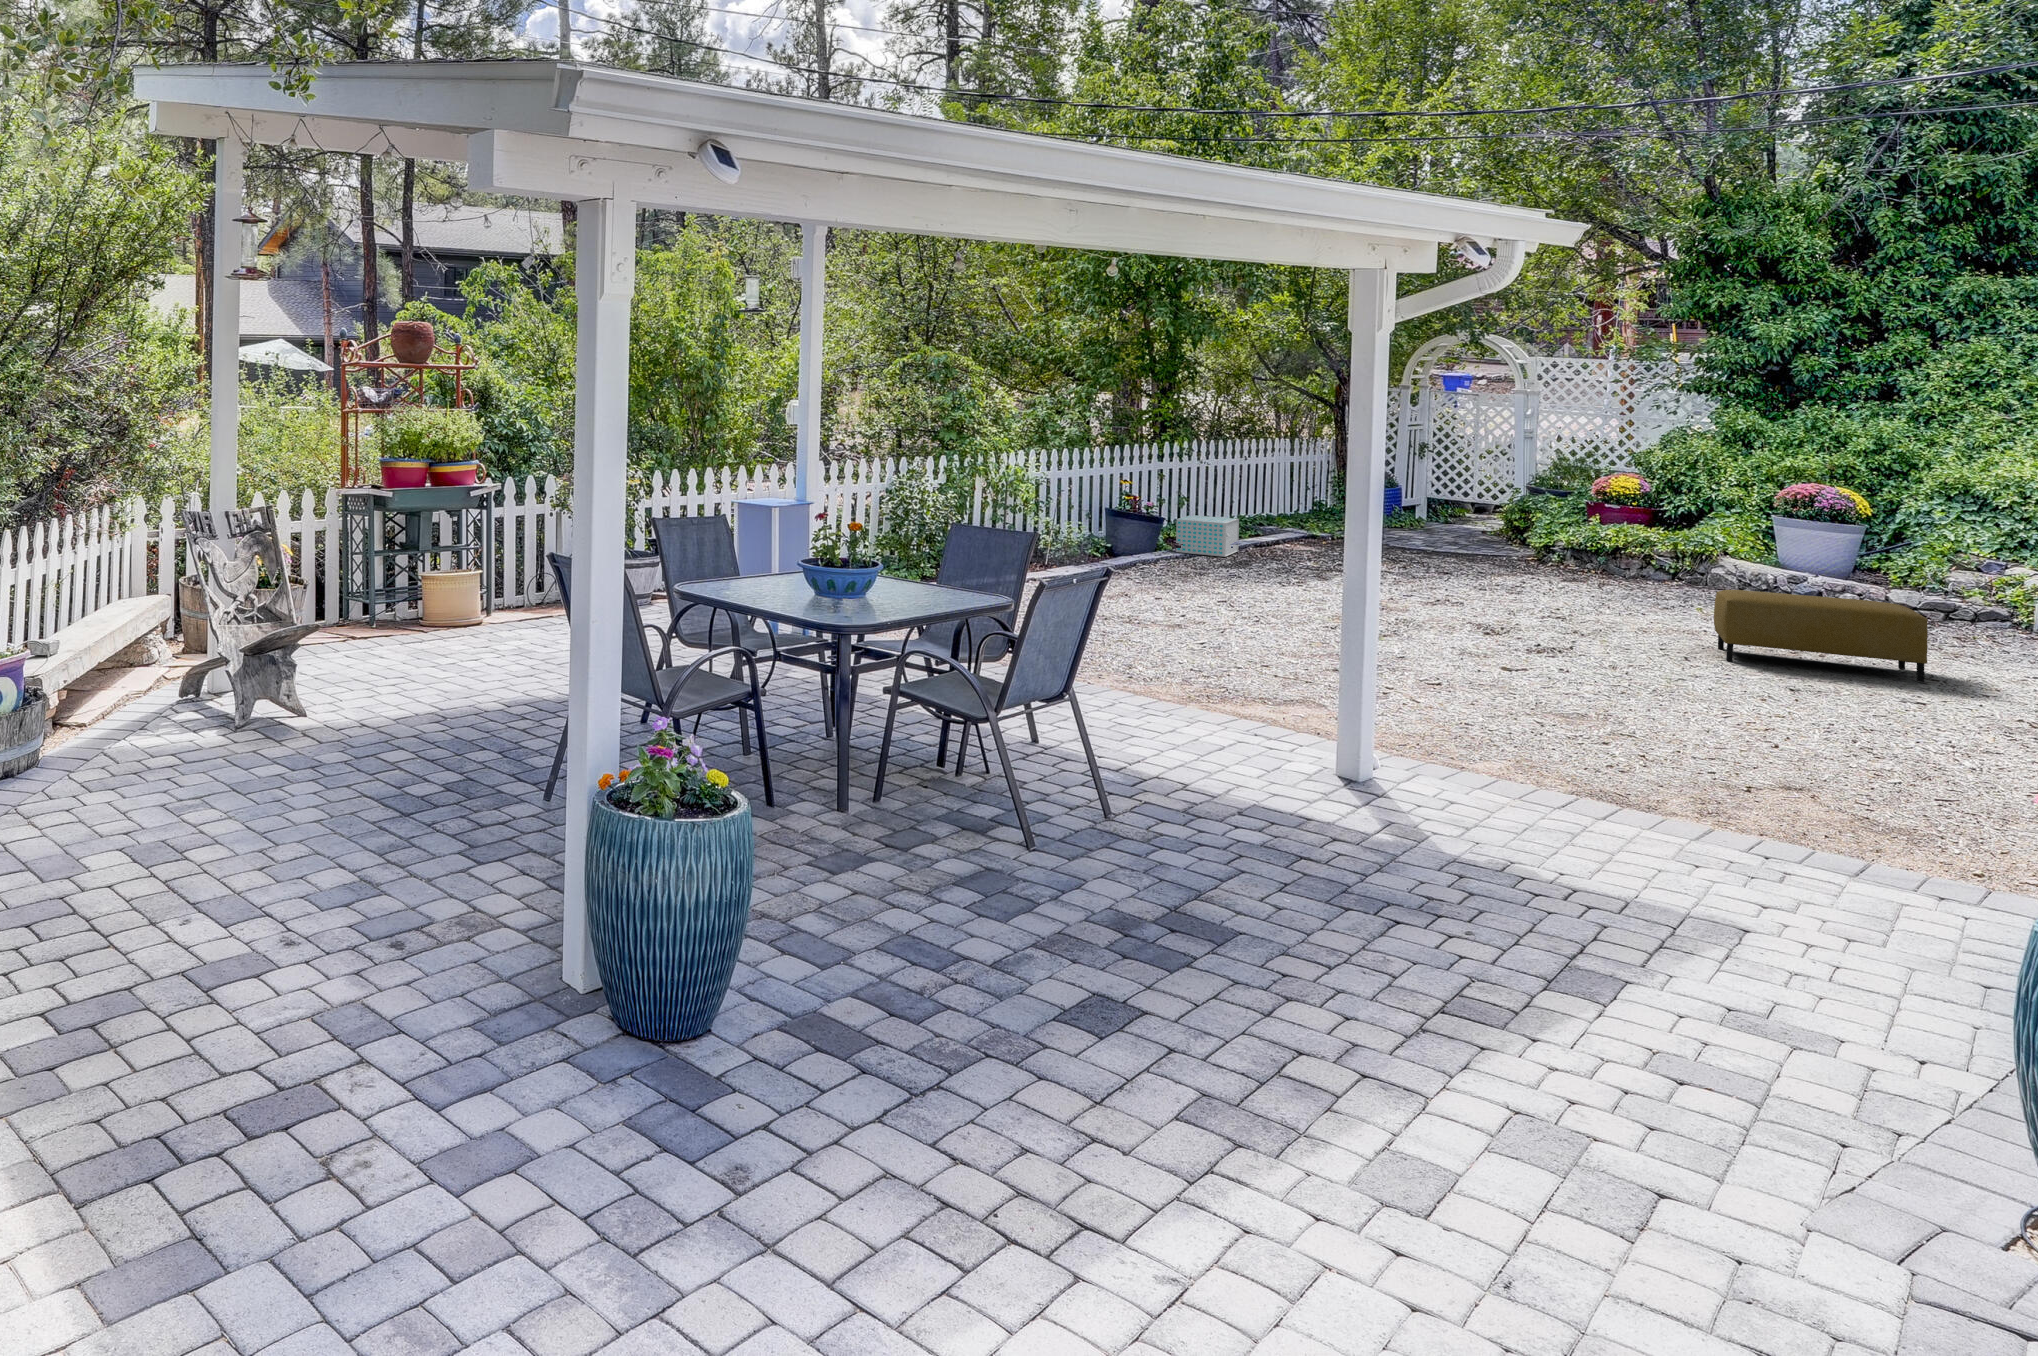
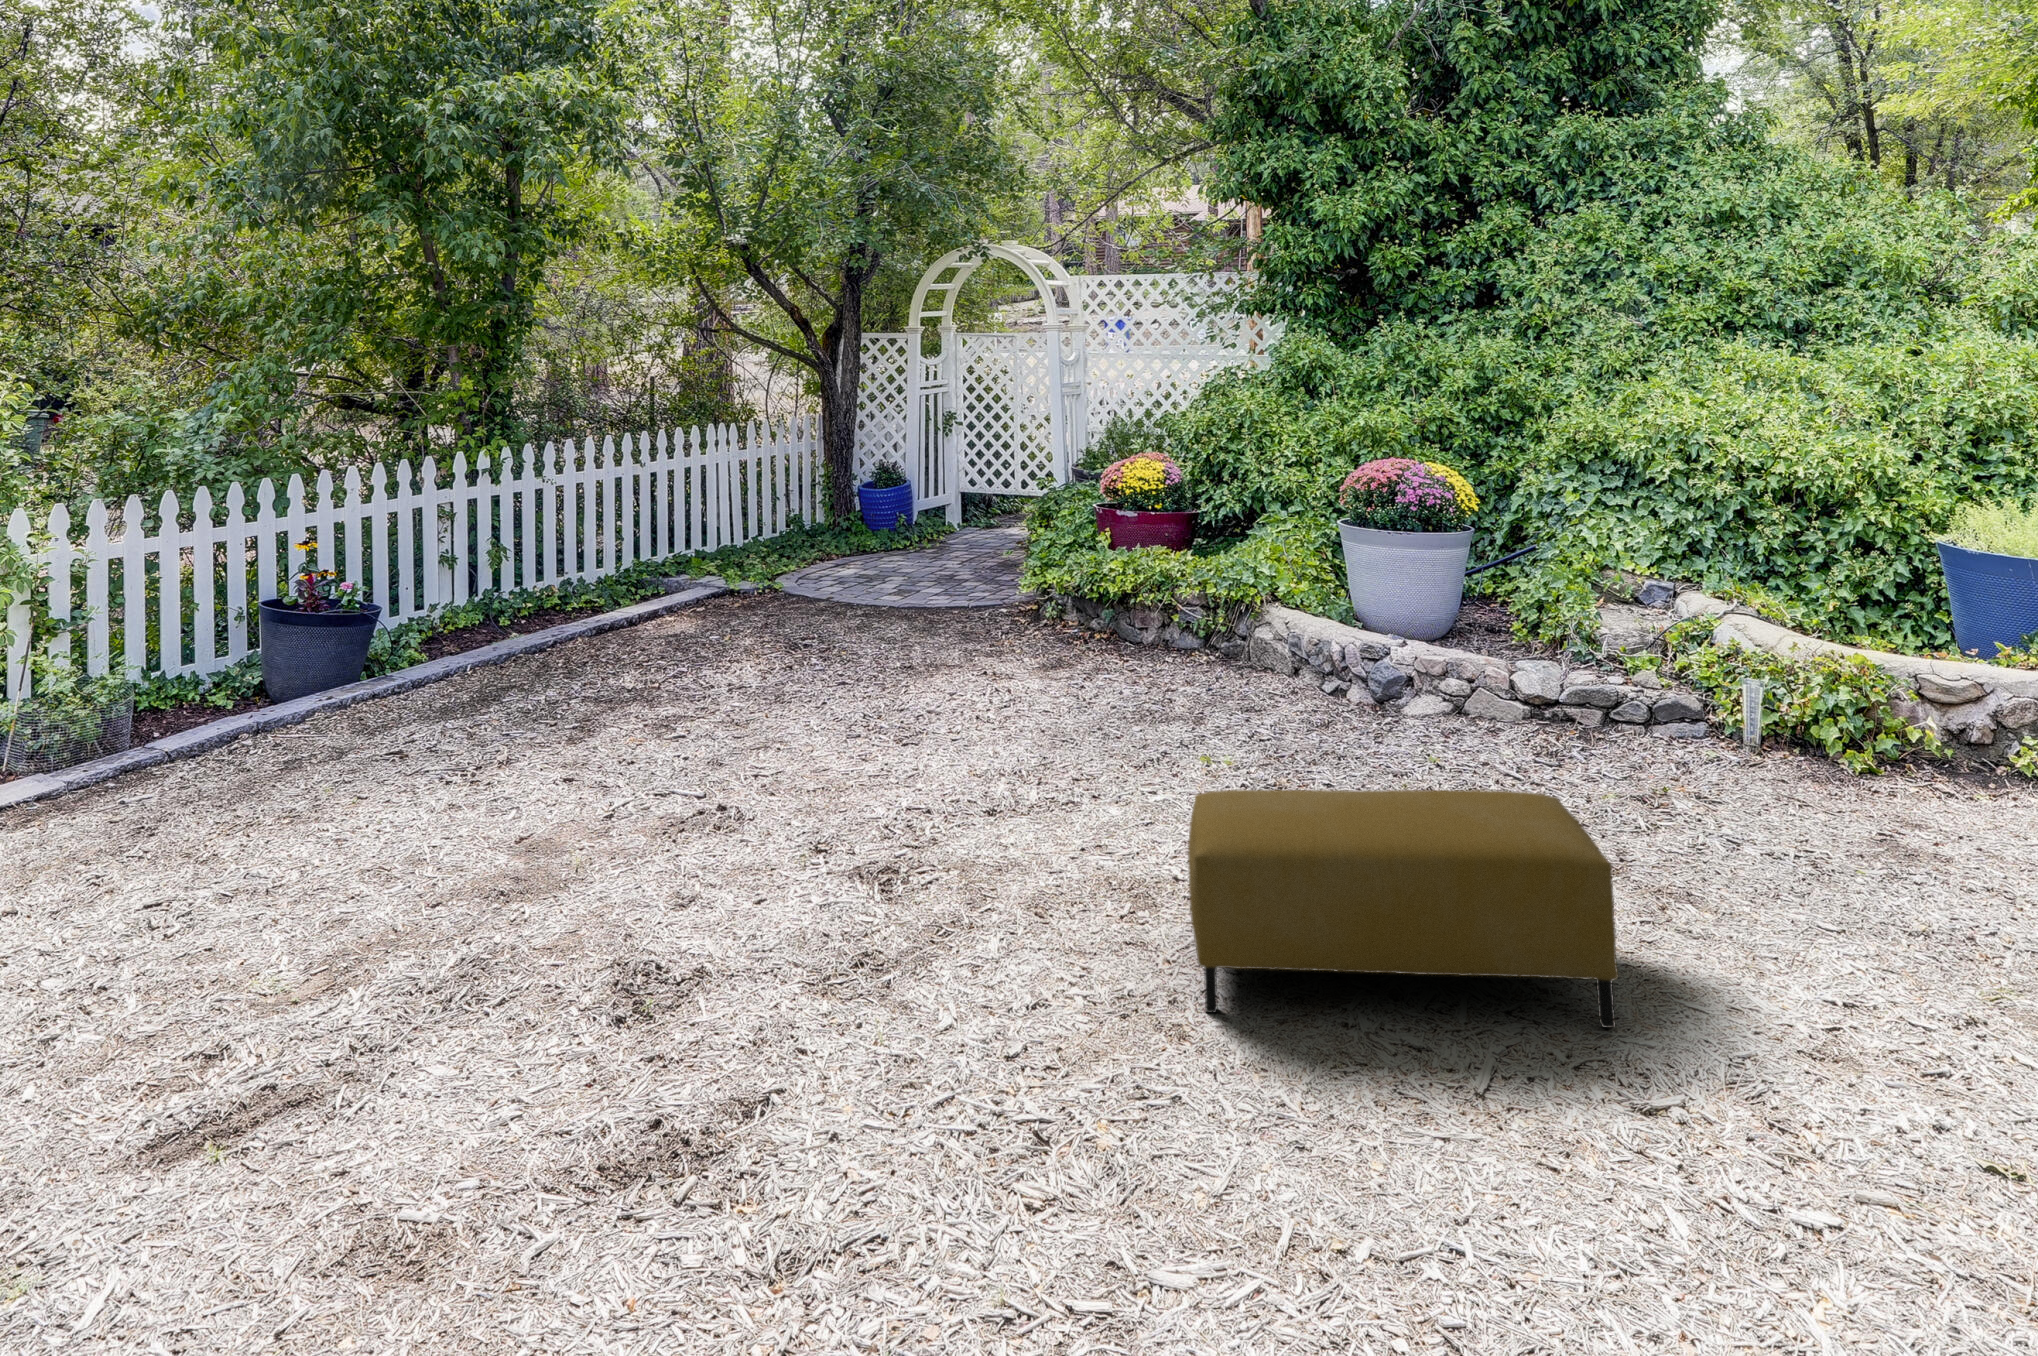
storage box: present [1176,515,1239,557] -> none [377,620,521,709]

